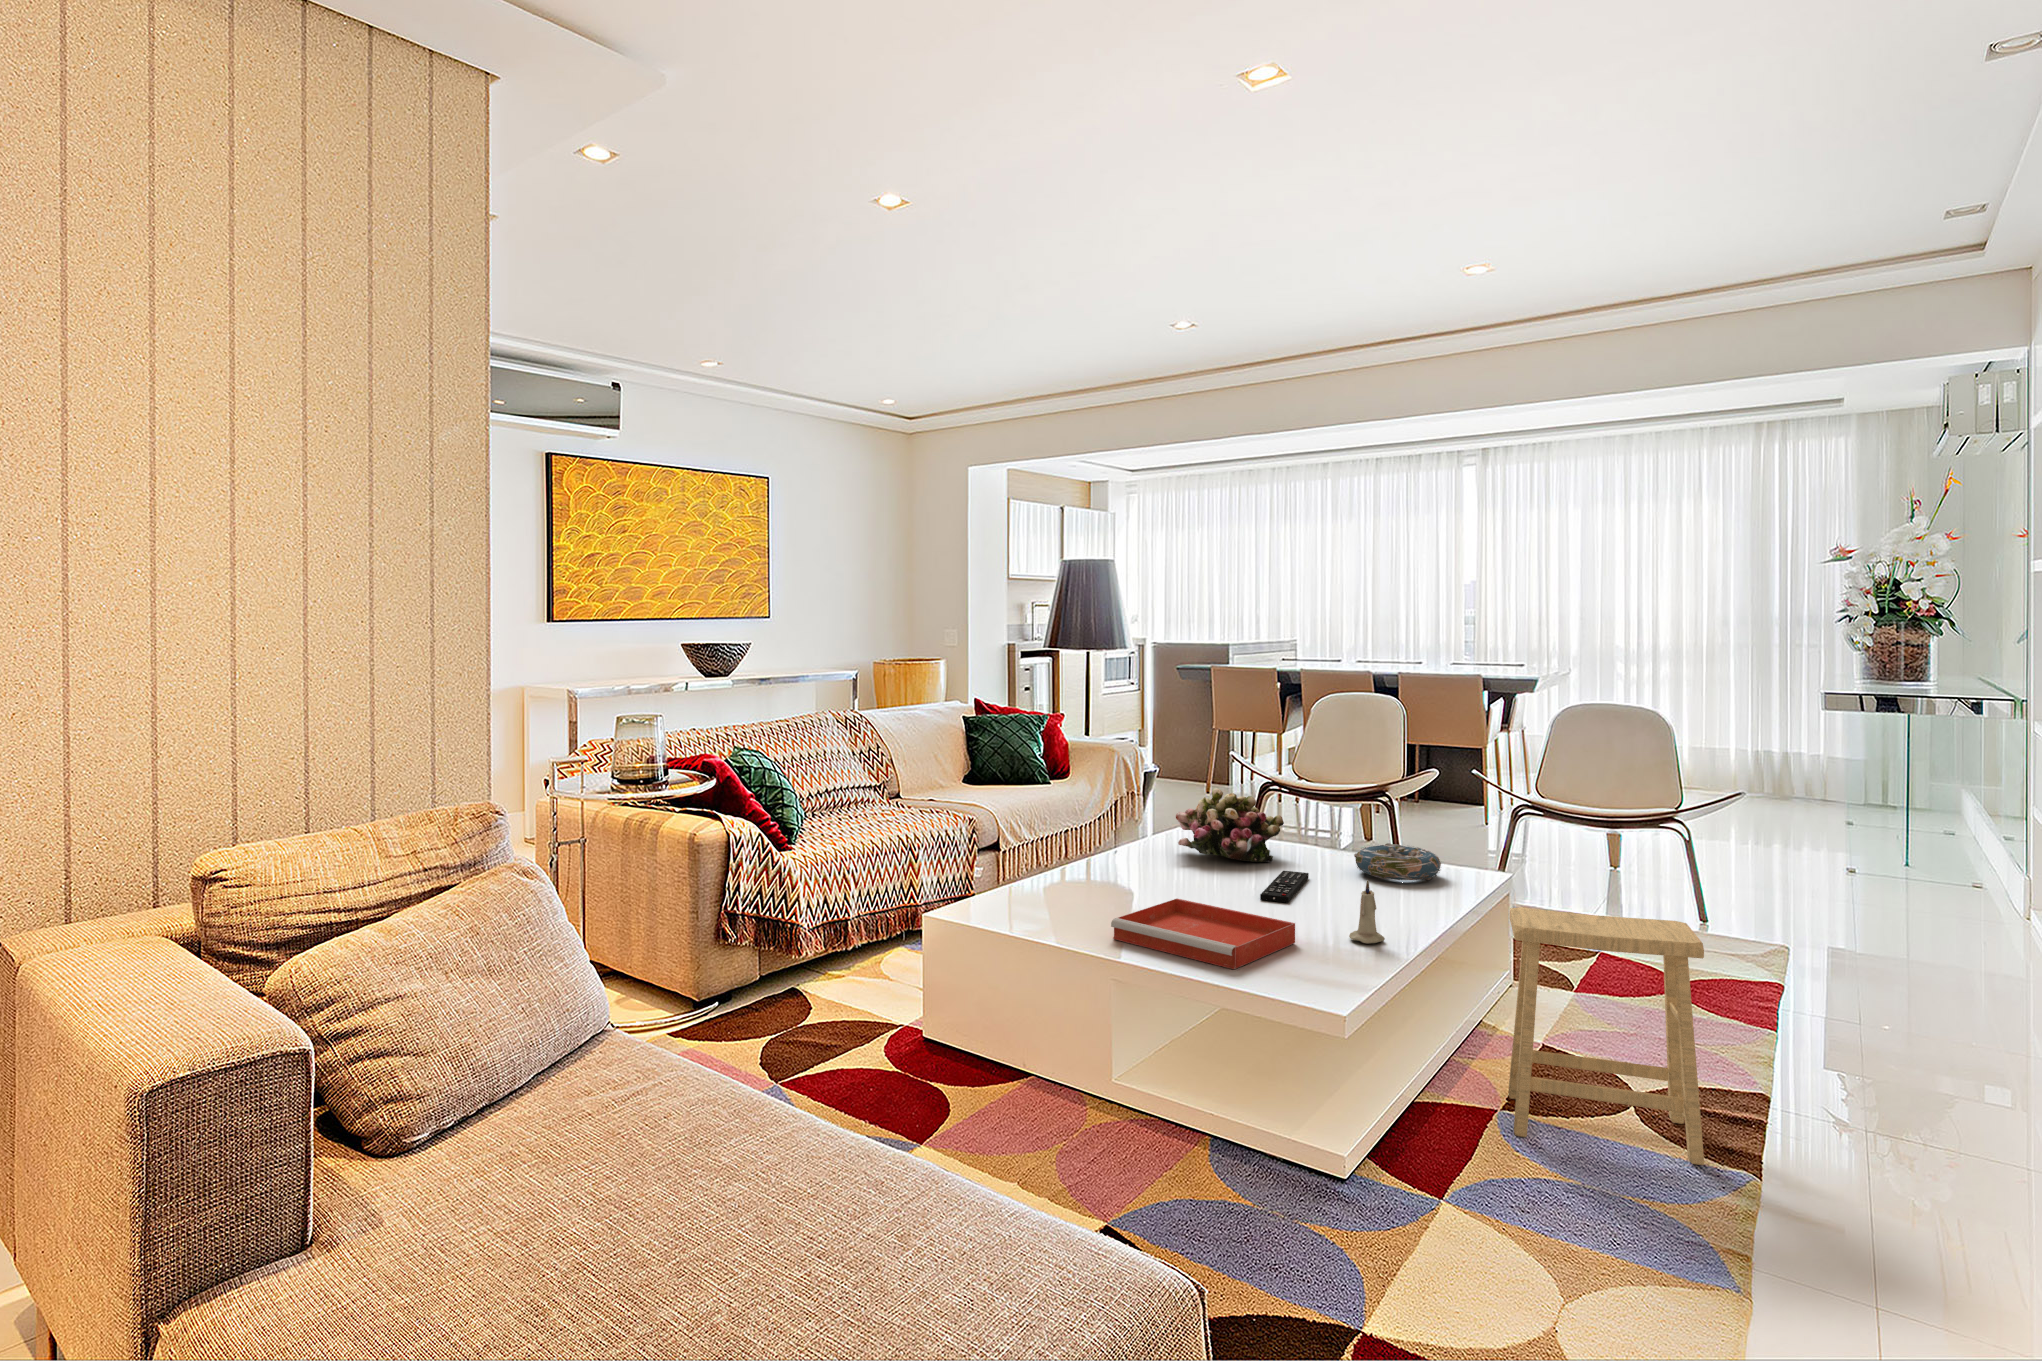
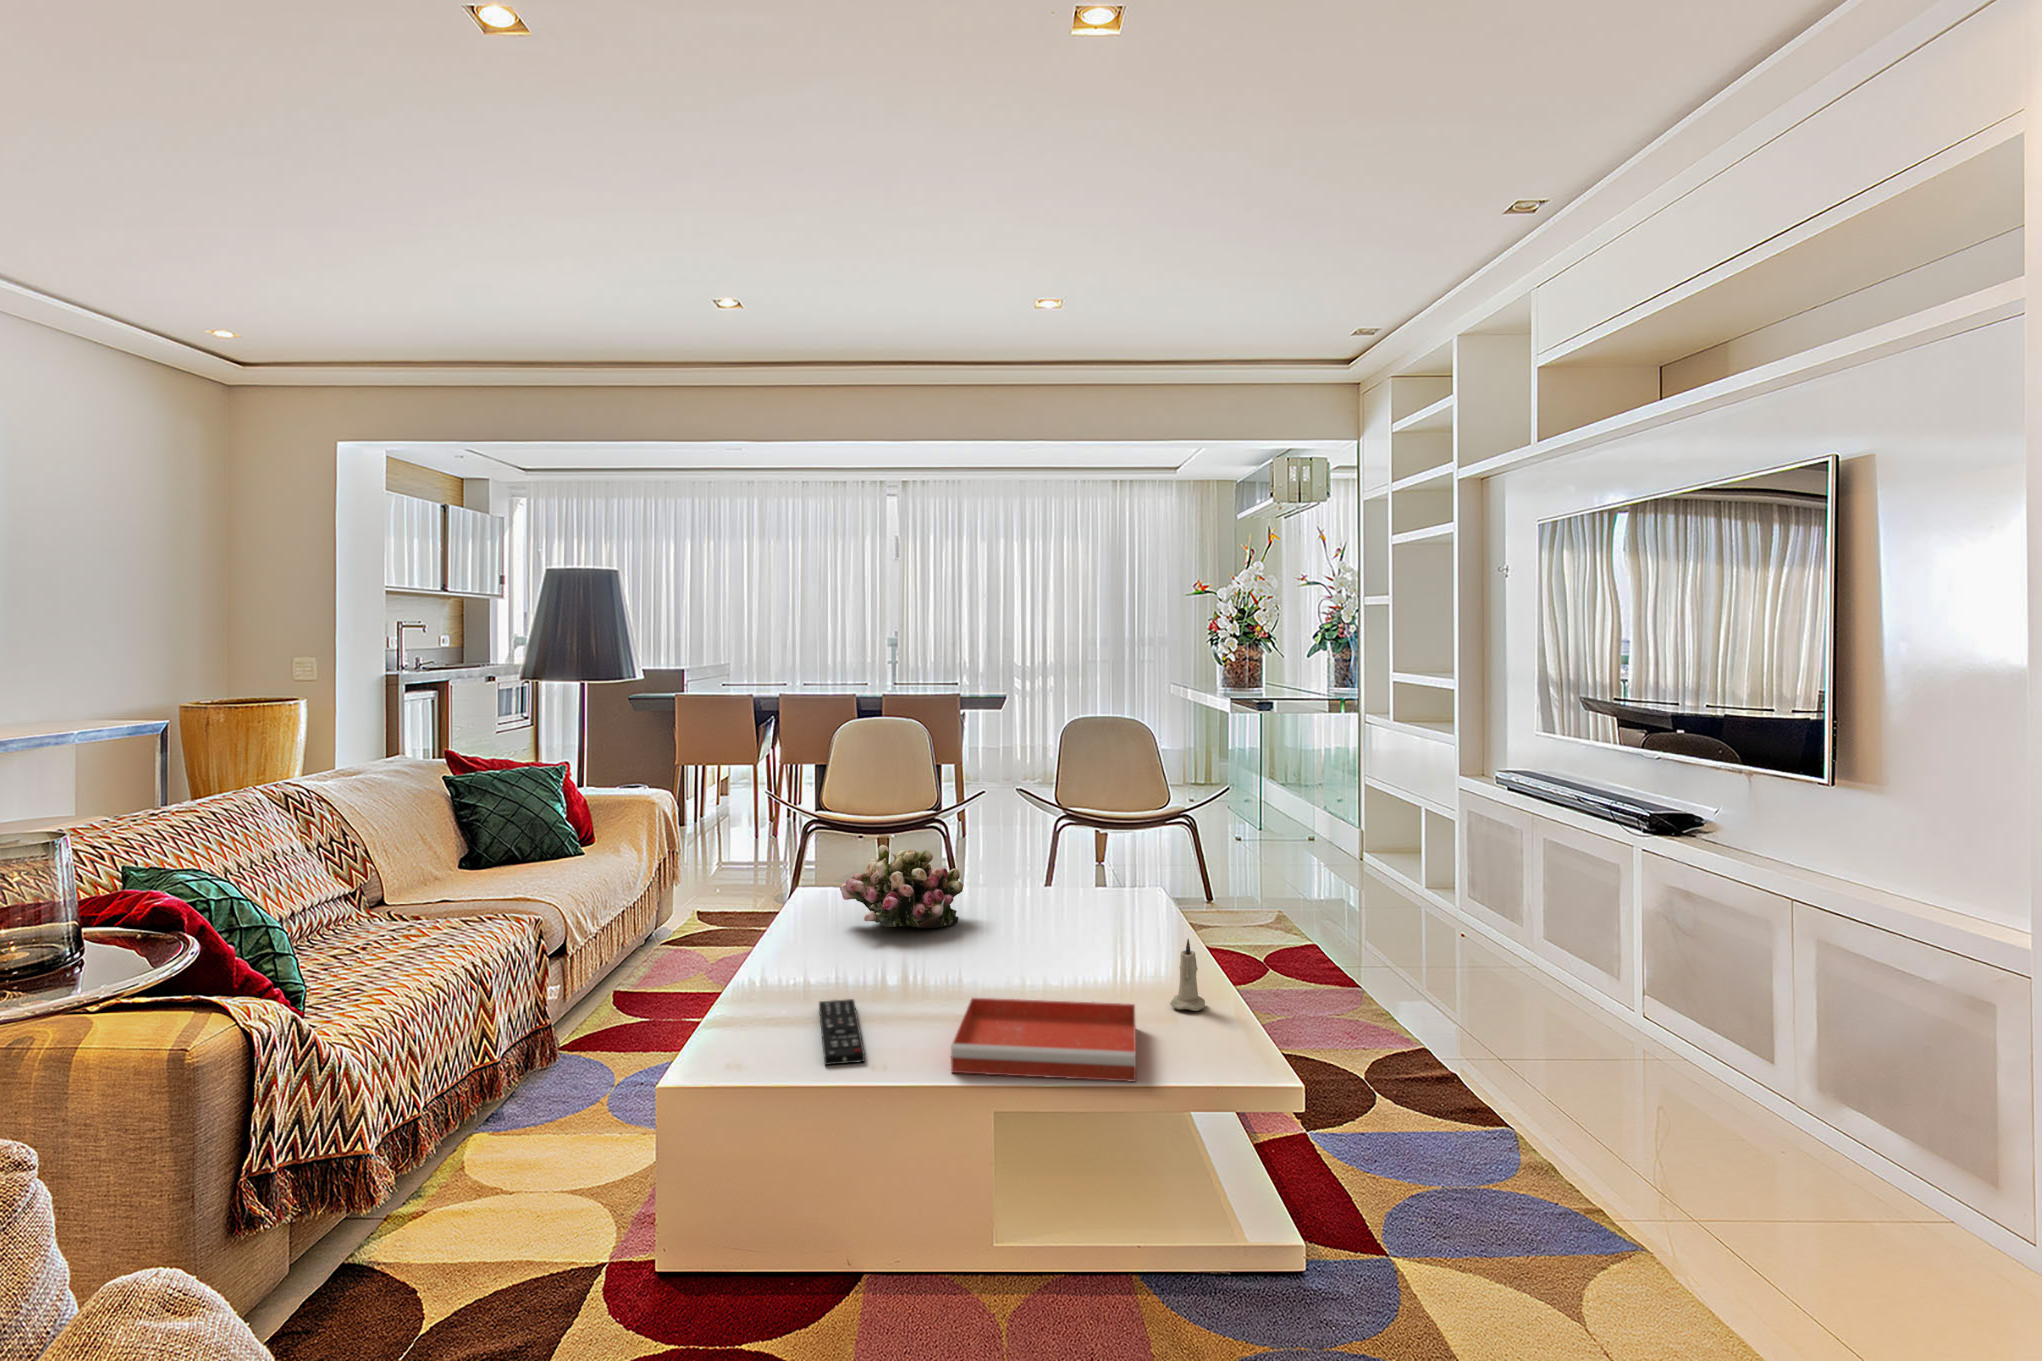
decorative bowl: present [1354,843,1441,880] -> none [1047,884,1135,926]
remote control: present [1260,871,1309,903] -> present [819,999,865,1065]
footstool: present [1508,907,1704,1165] -> none [1308,932,1509,1185]

